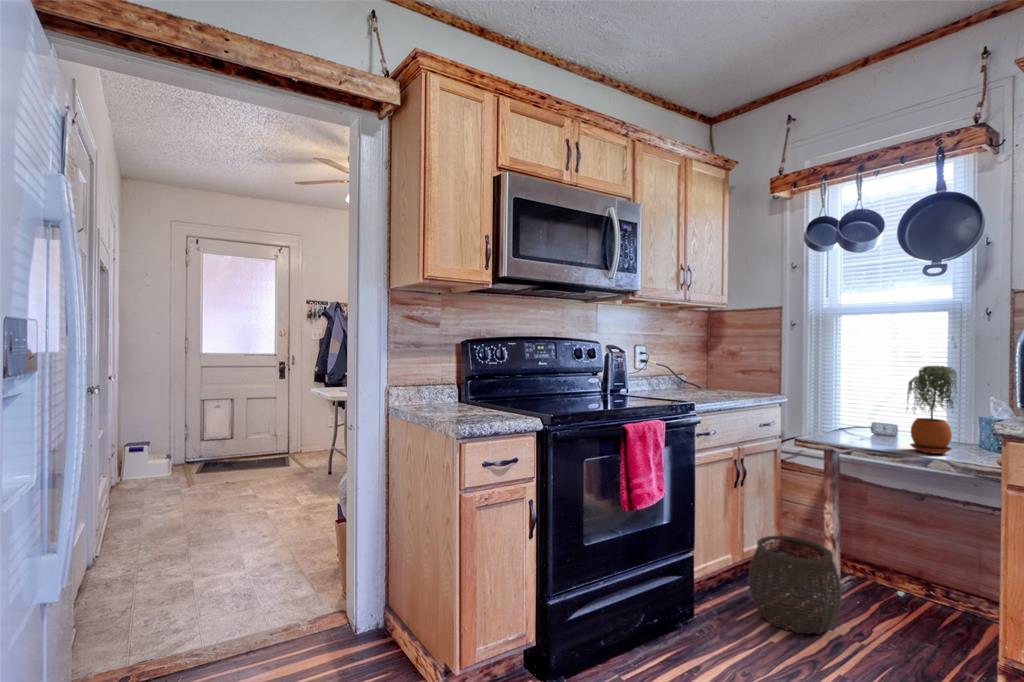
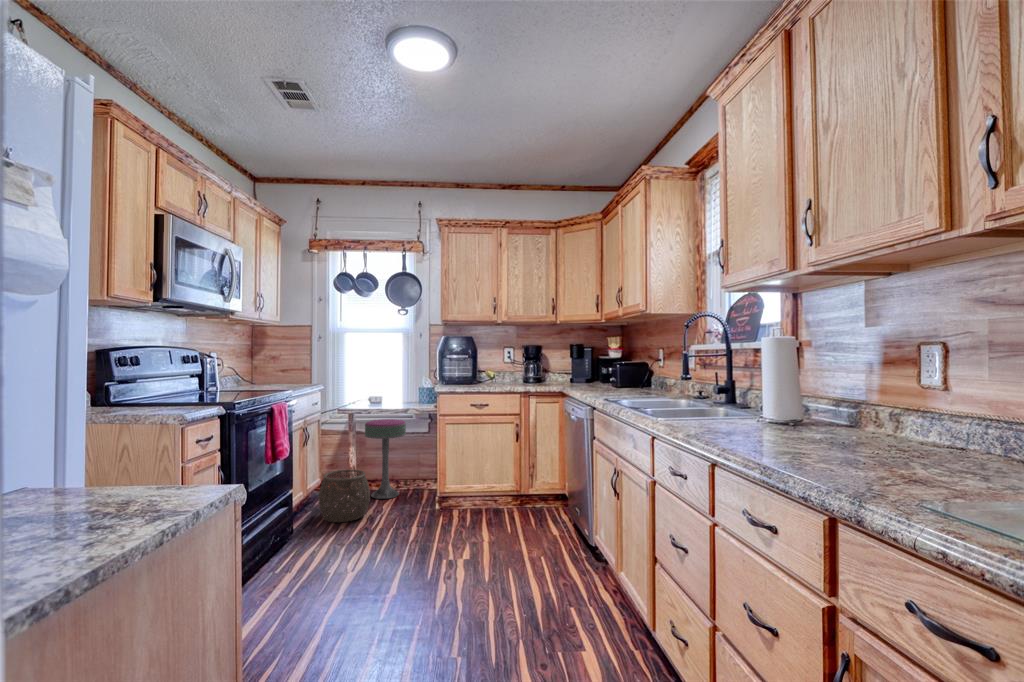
potted plant: present [907,366,957,454] -> none [393,362,415,407]
bar stool: none [854,465,944,617] -> present [365,419,406,499]

